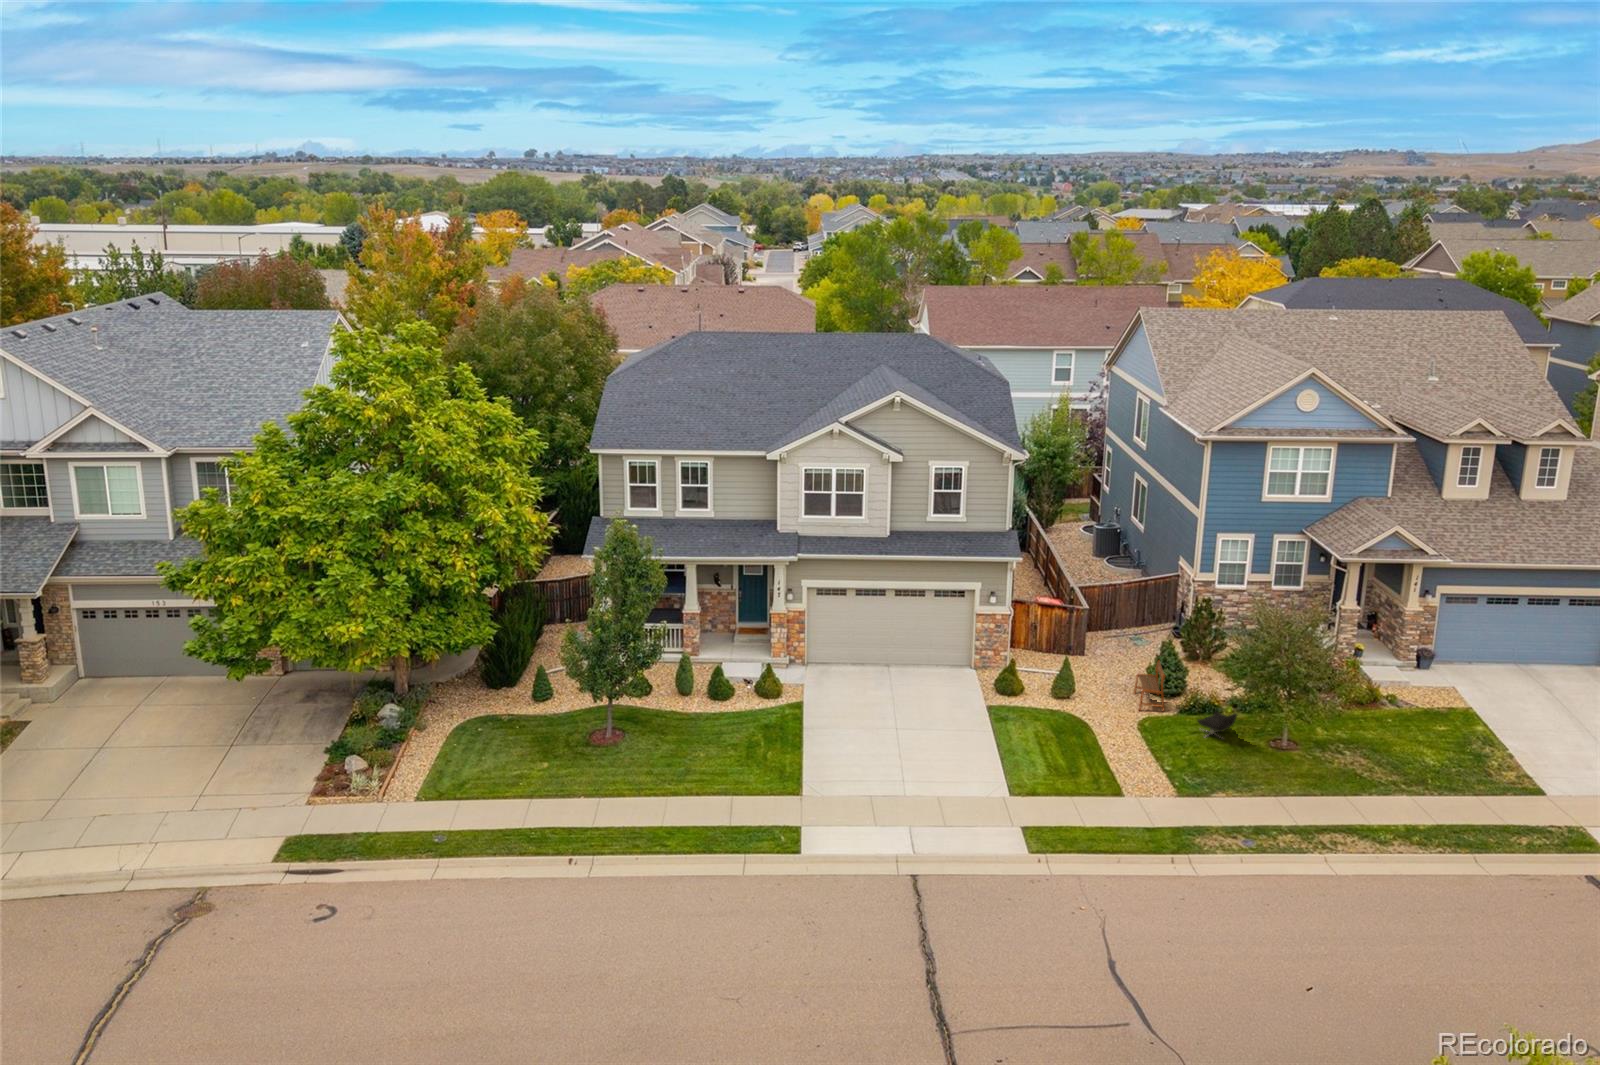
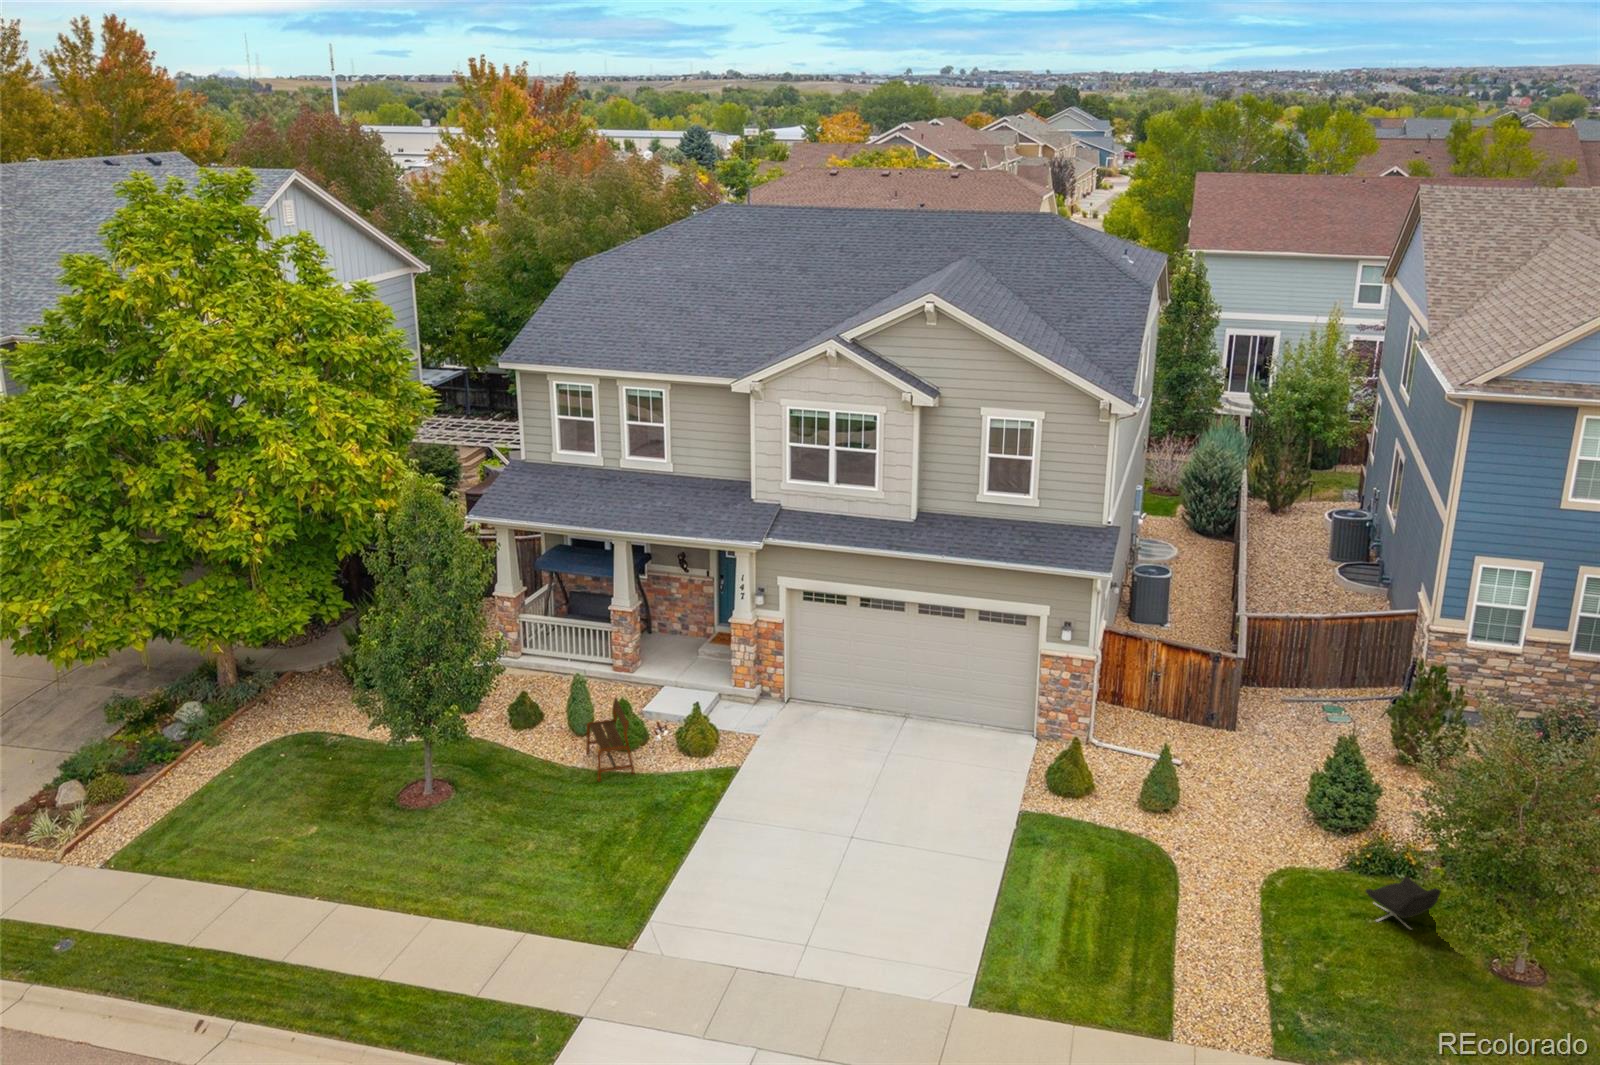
bench: present [1134,661,1165,711] -> present [586,697,635,781]

